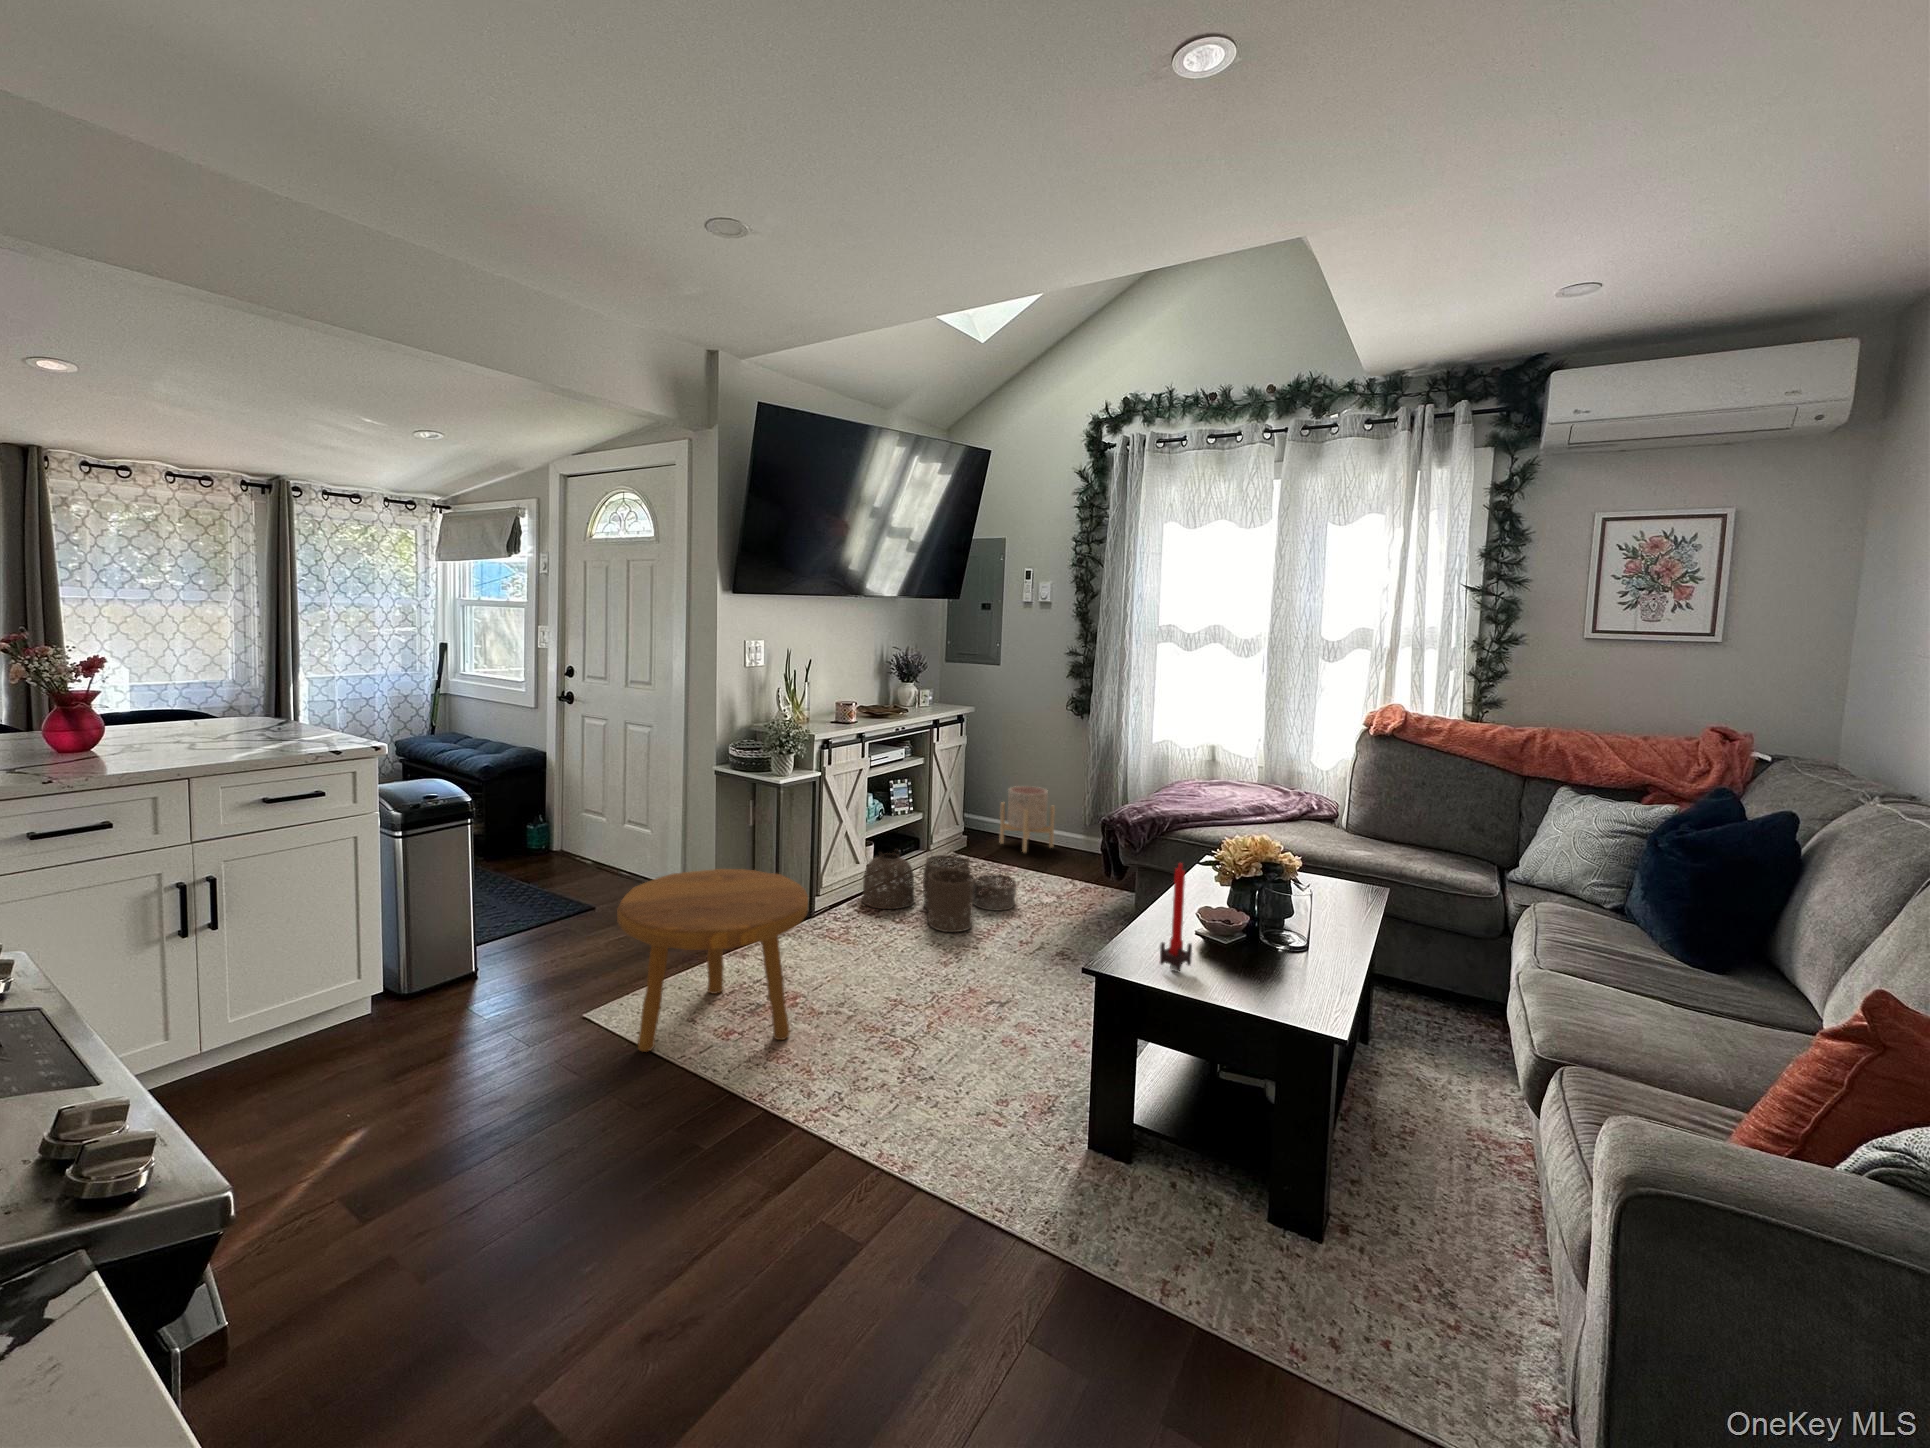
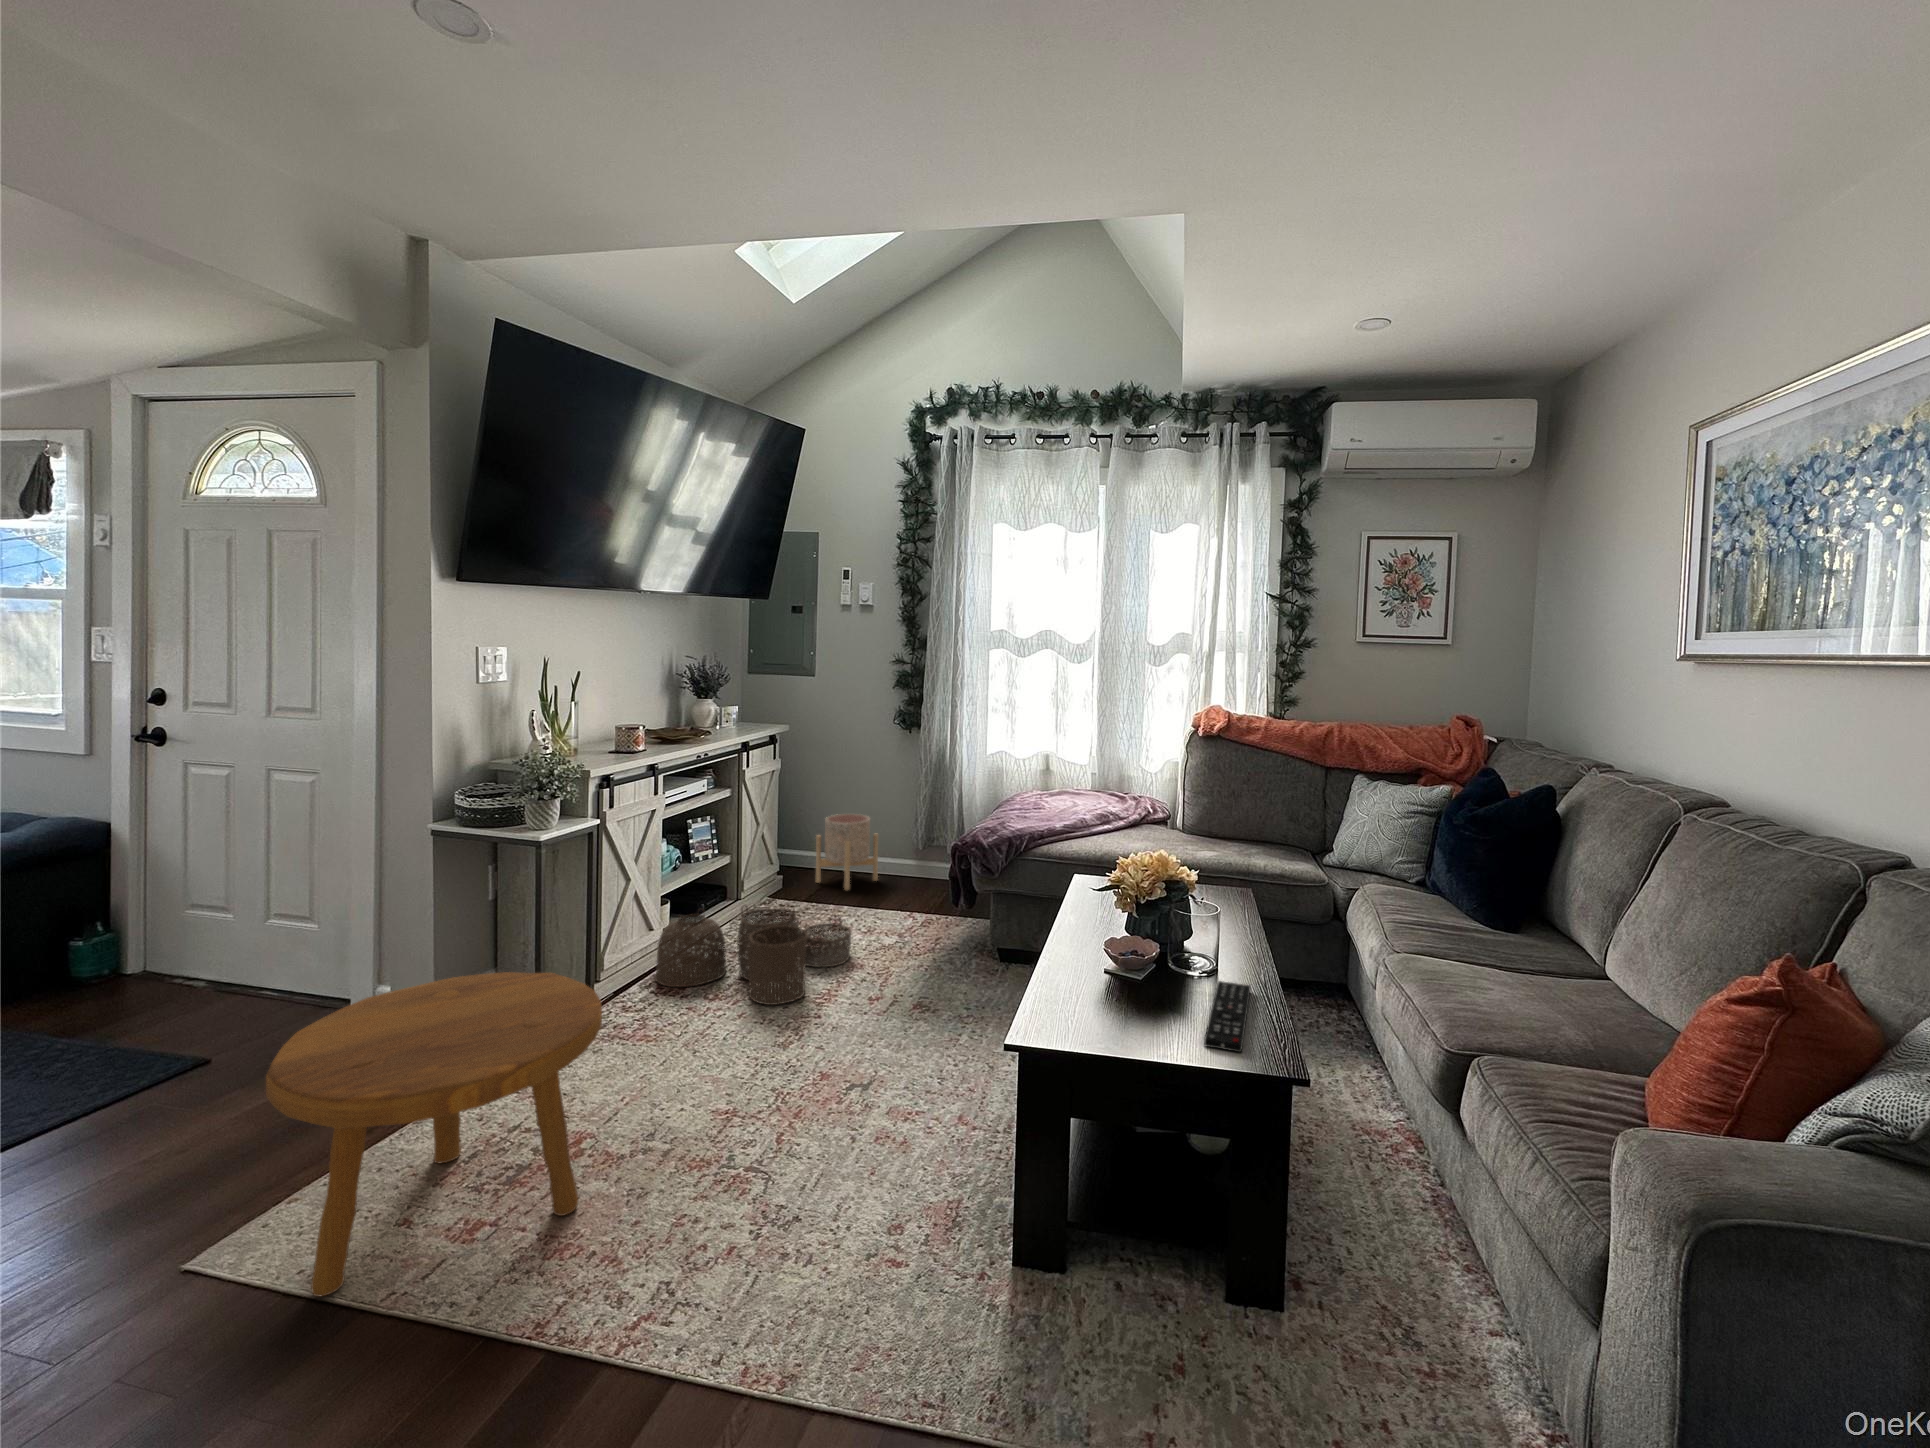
candle: present [1160,863,1192,972] -> none [1085,900,1118,1029]
remote control: none [1263,954,1336,1010] -> present [1204,981,1250,1052]

